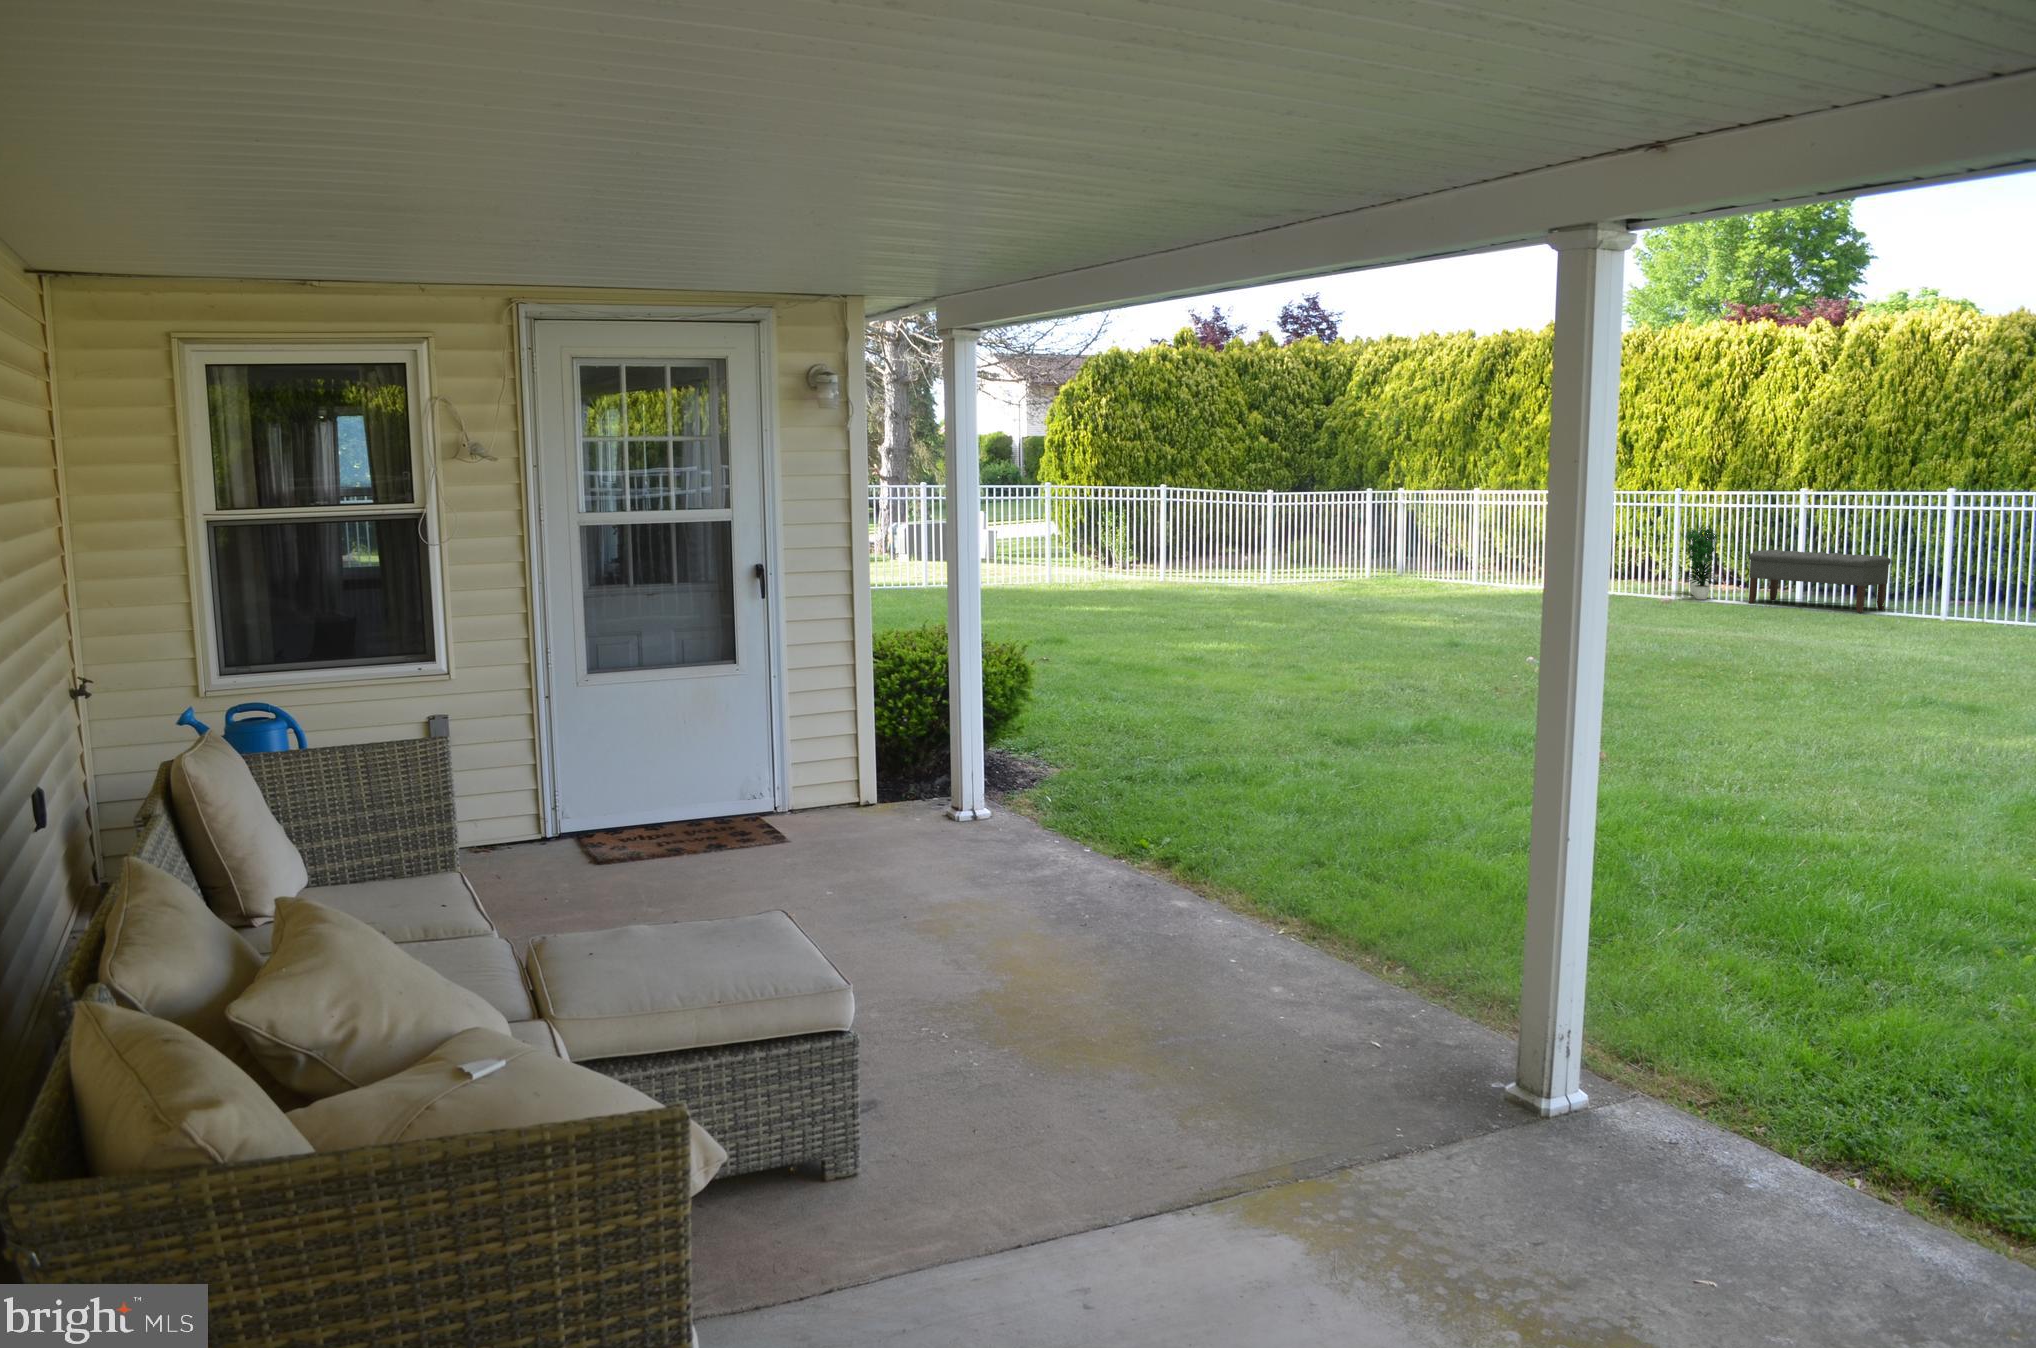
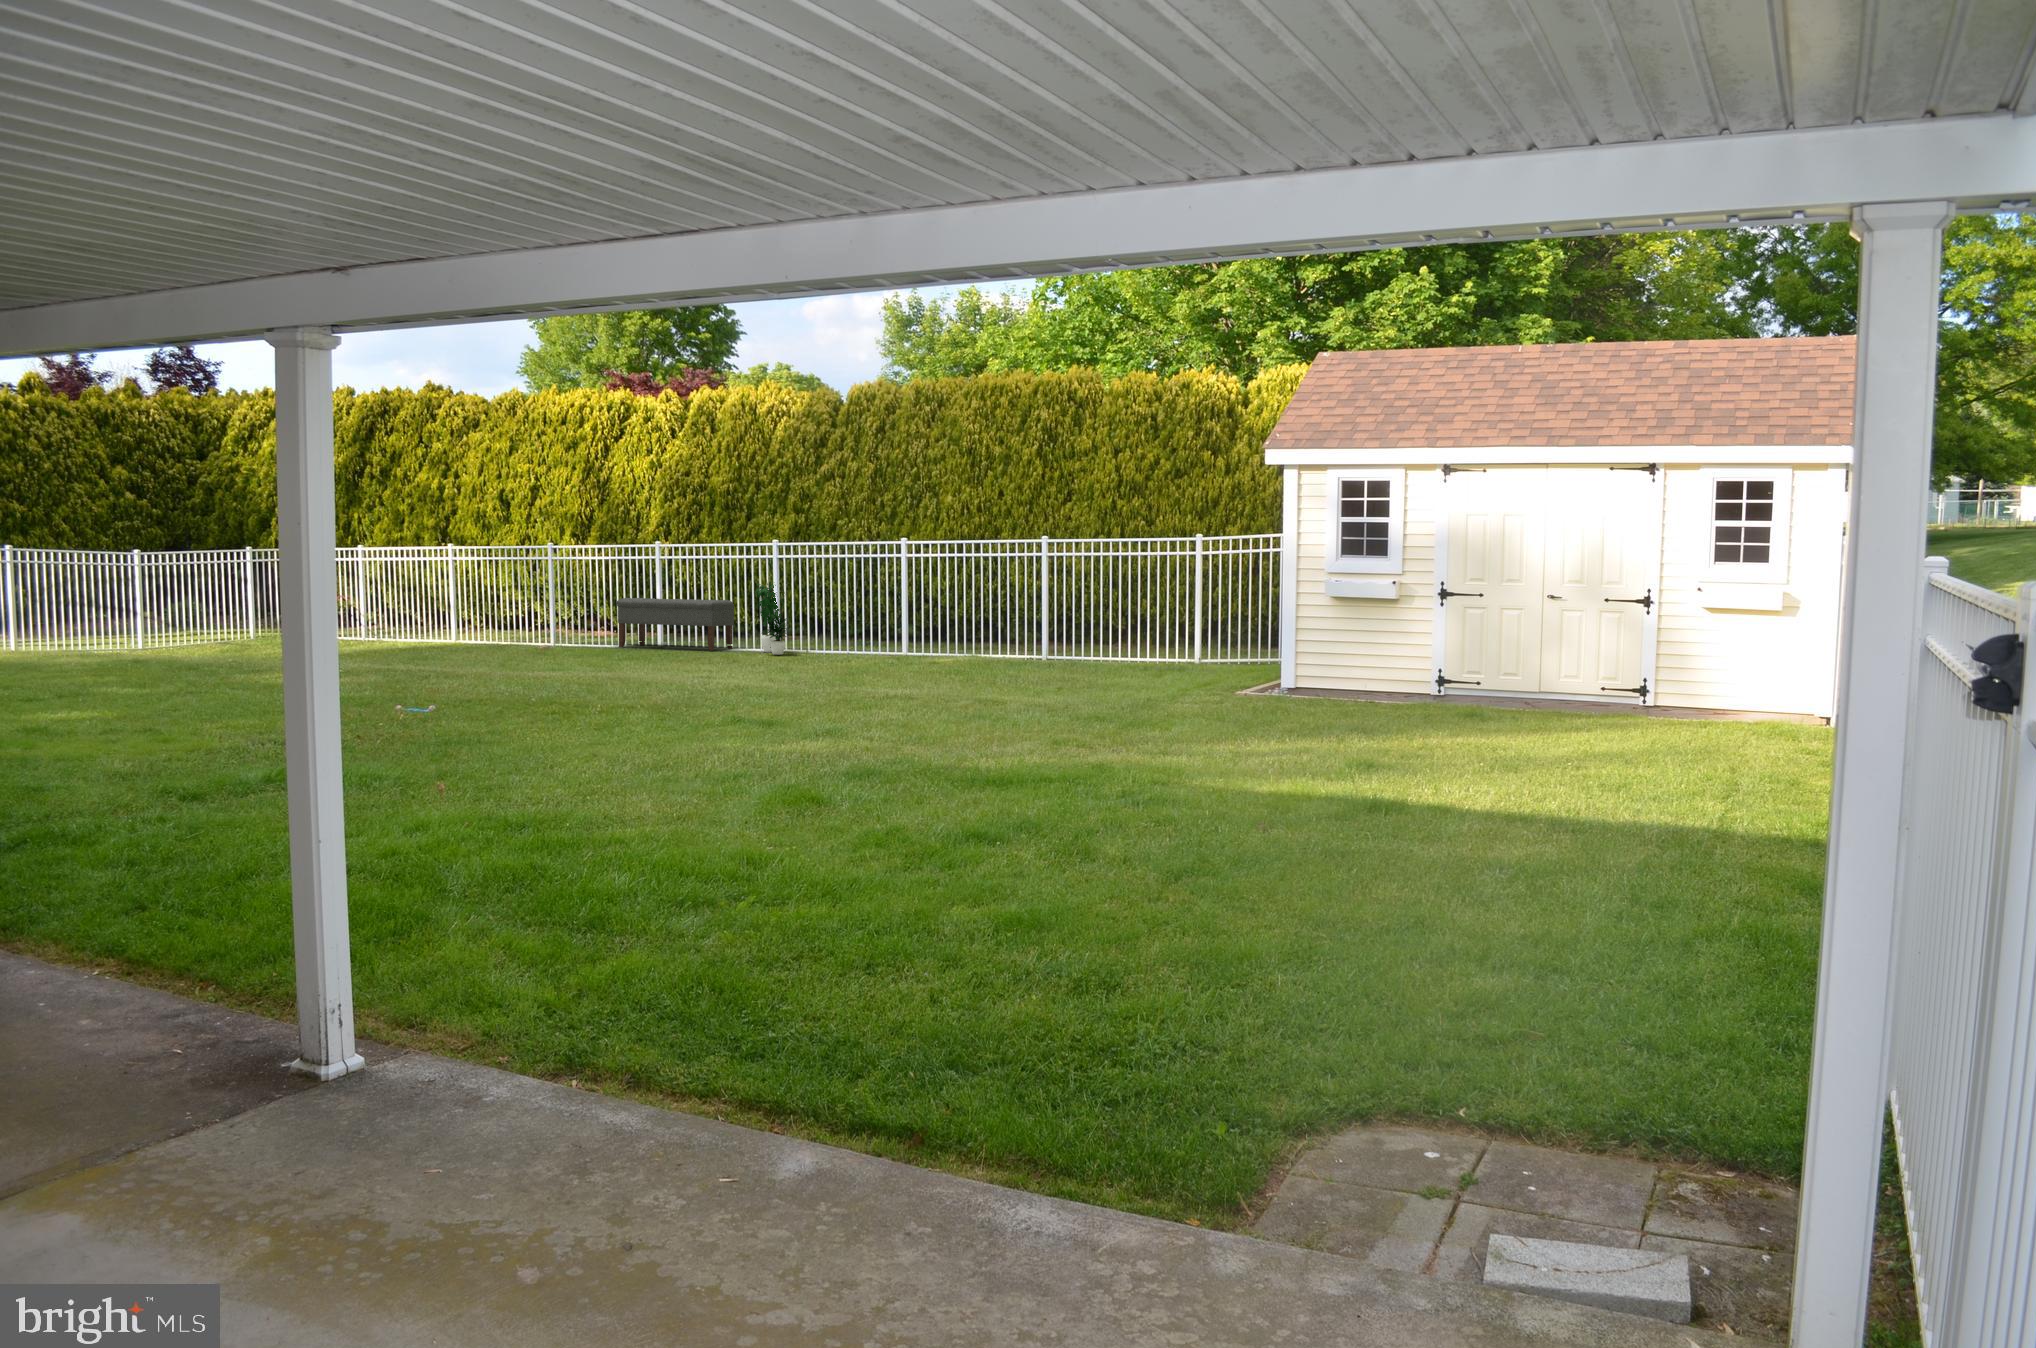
potted plant: present [1685,525,1719,599] -> present [755,581,790,655]

